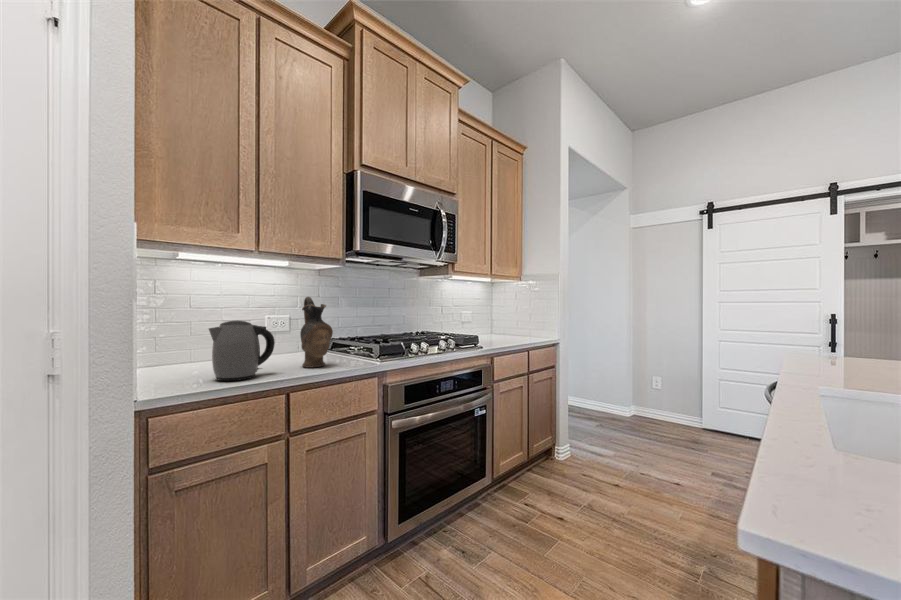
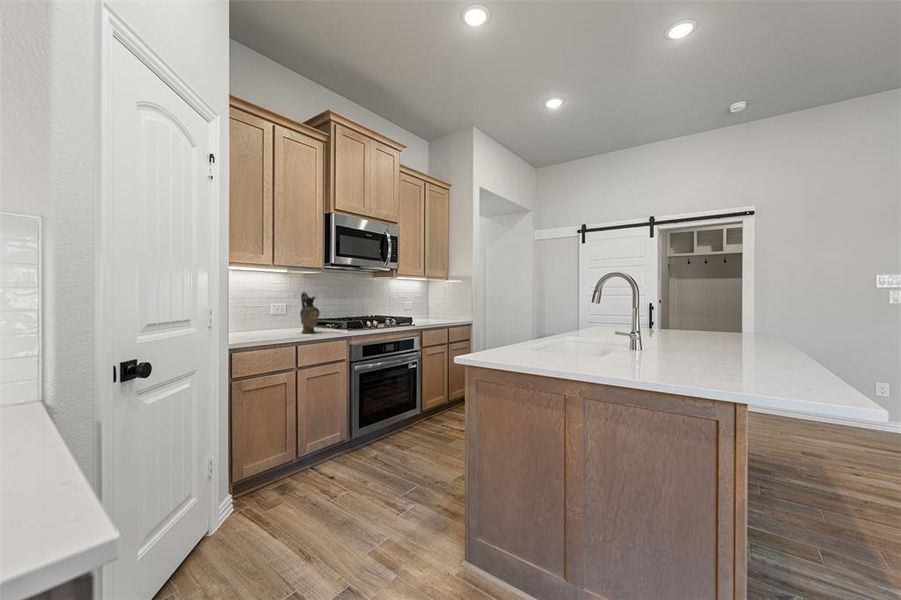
kettle: present [209,320,275,381] -> none [254,305,288,338]

